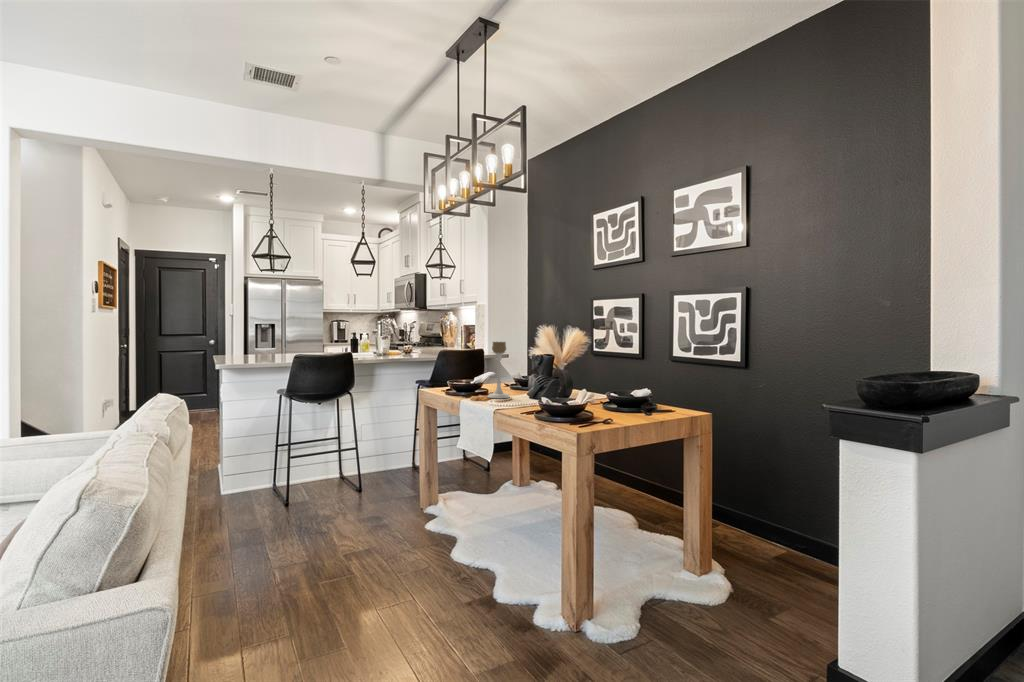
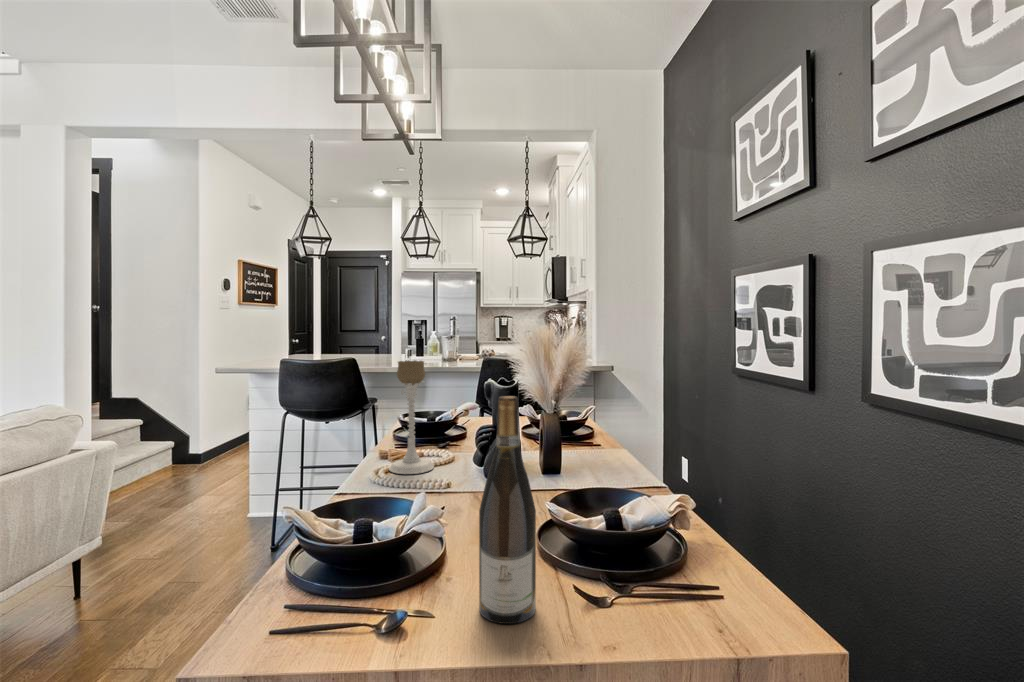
wine bottle: none [619,345,637,414] -> present [479,396,536,624]

